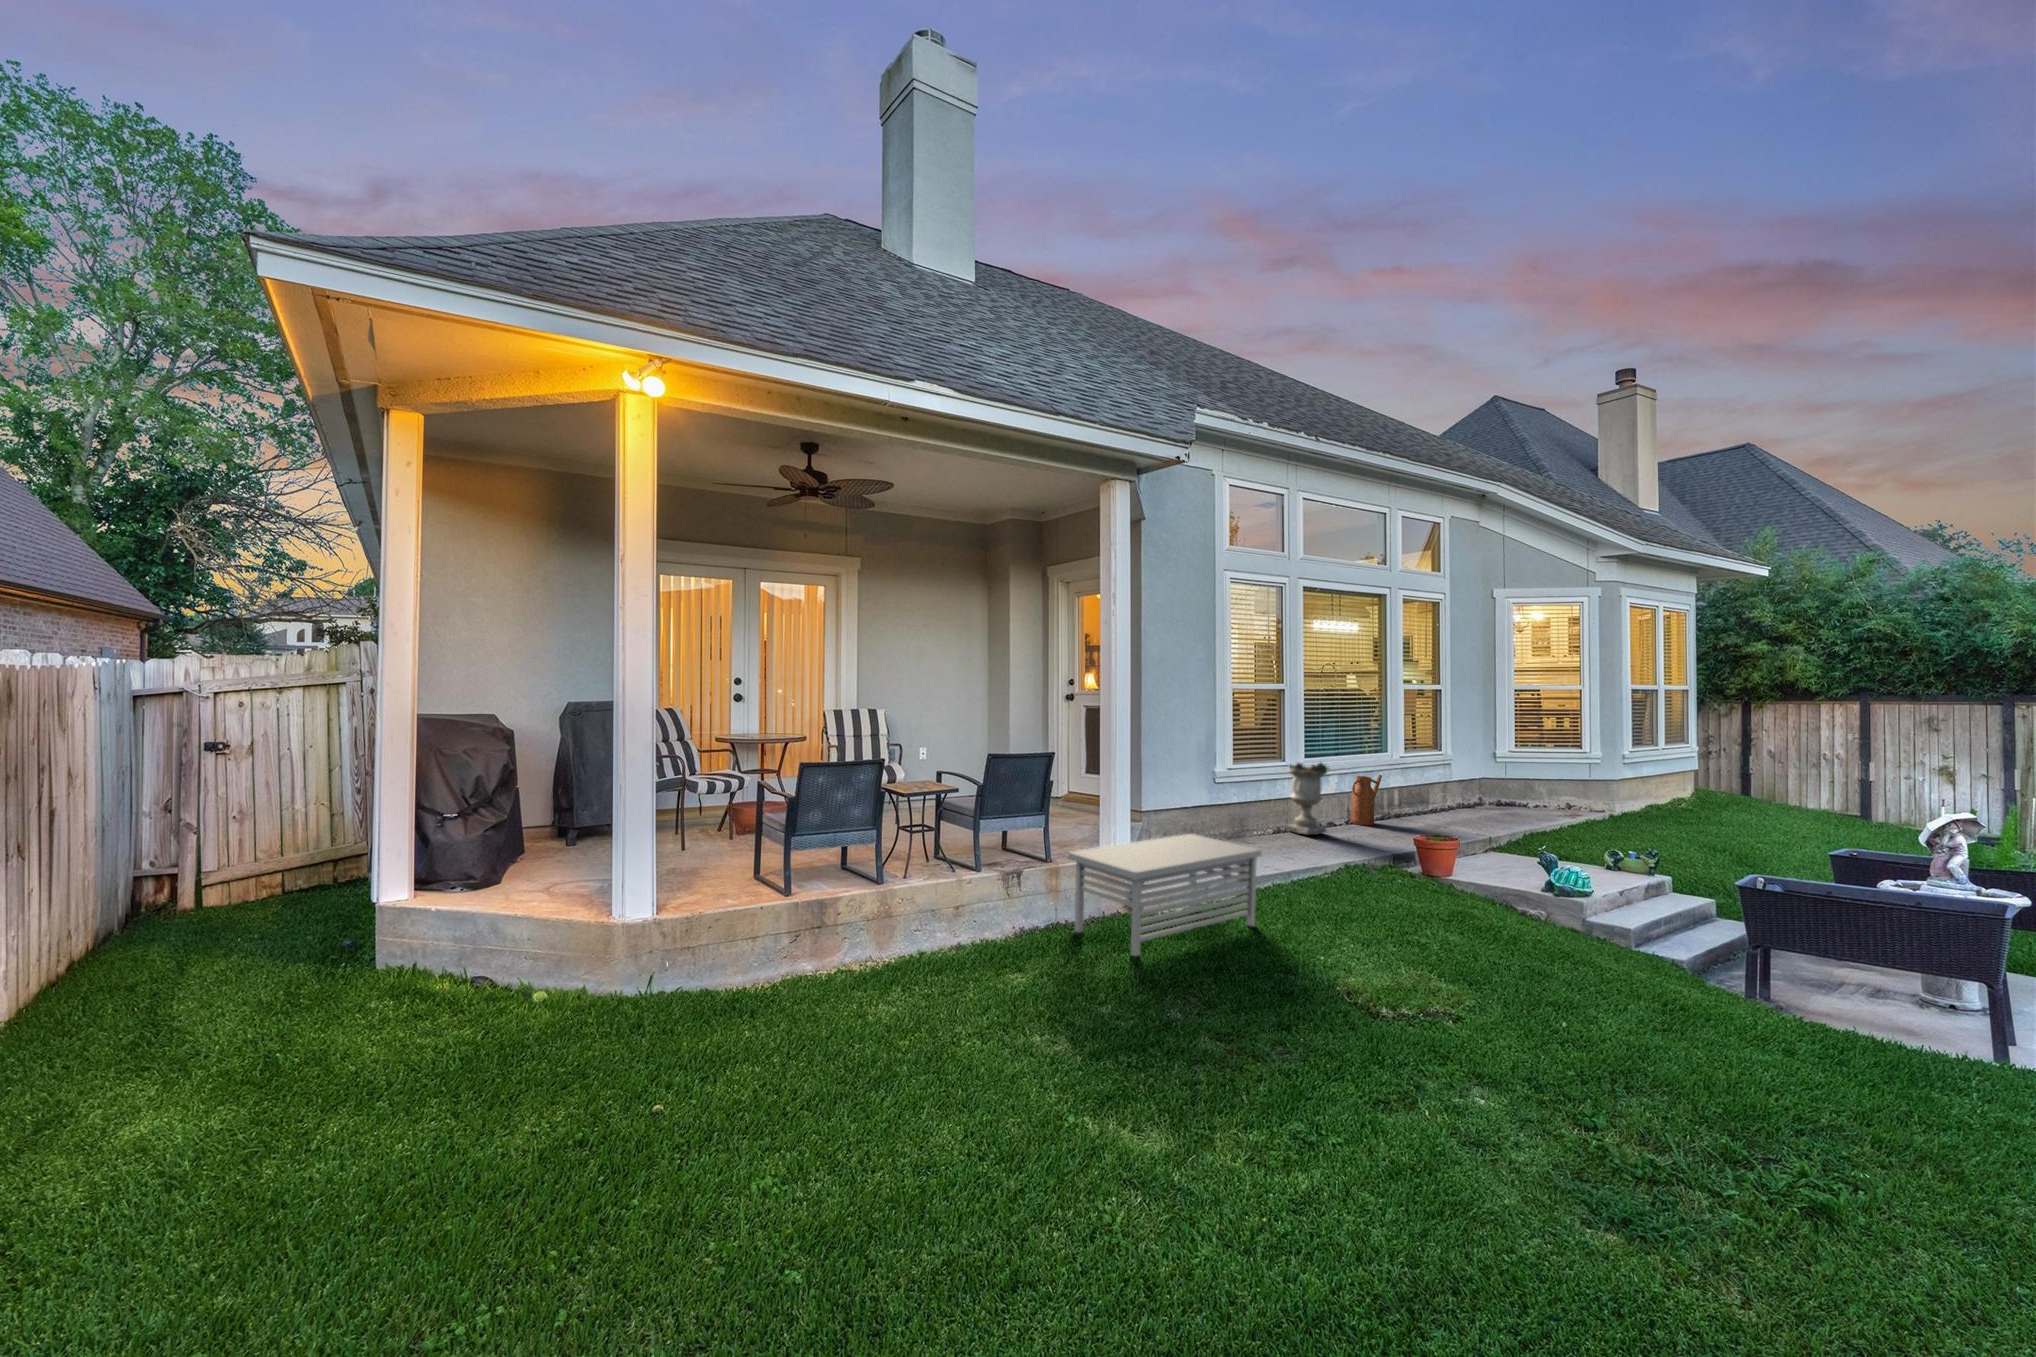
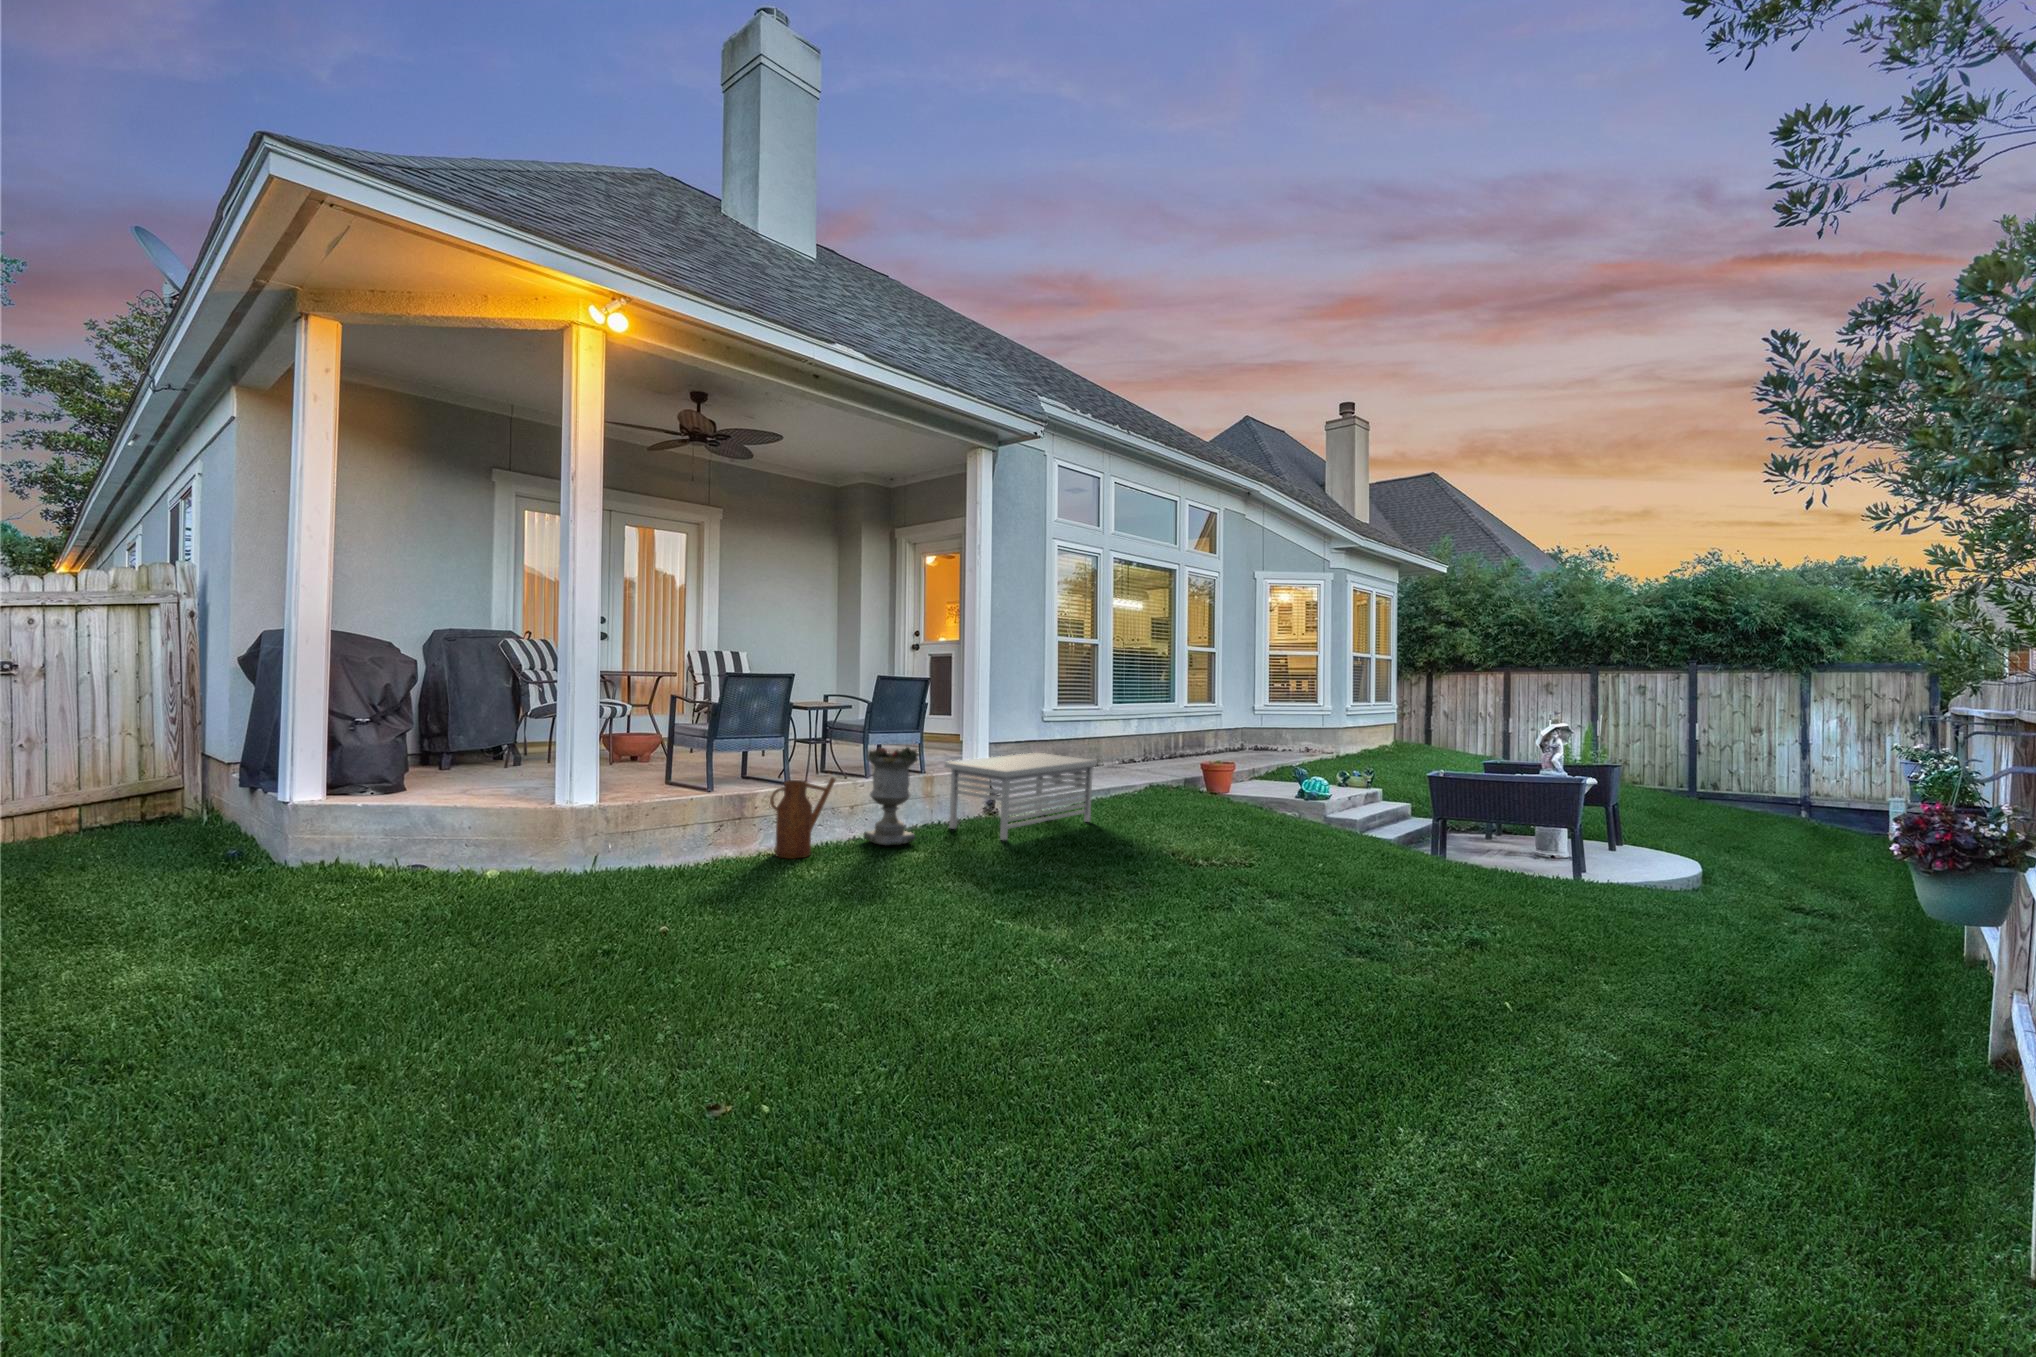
planter: present [1286,762,1328,835] -> present [863,747,919,846]
watering can: present [1351,775,1382,825] -> present [770,778,835,859]

